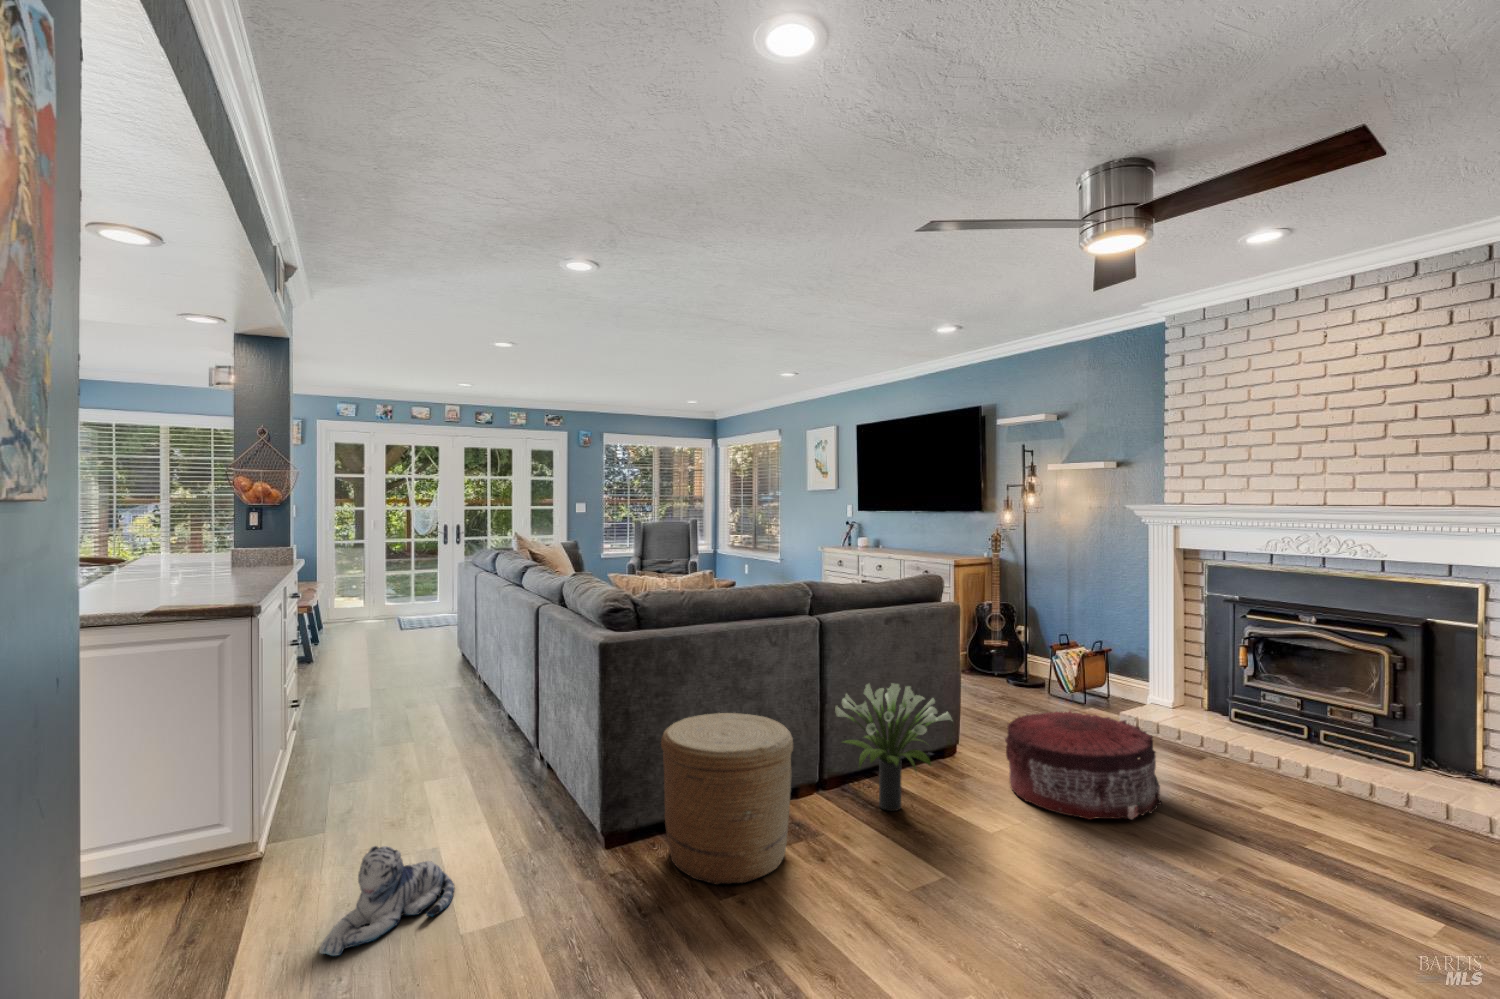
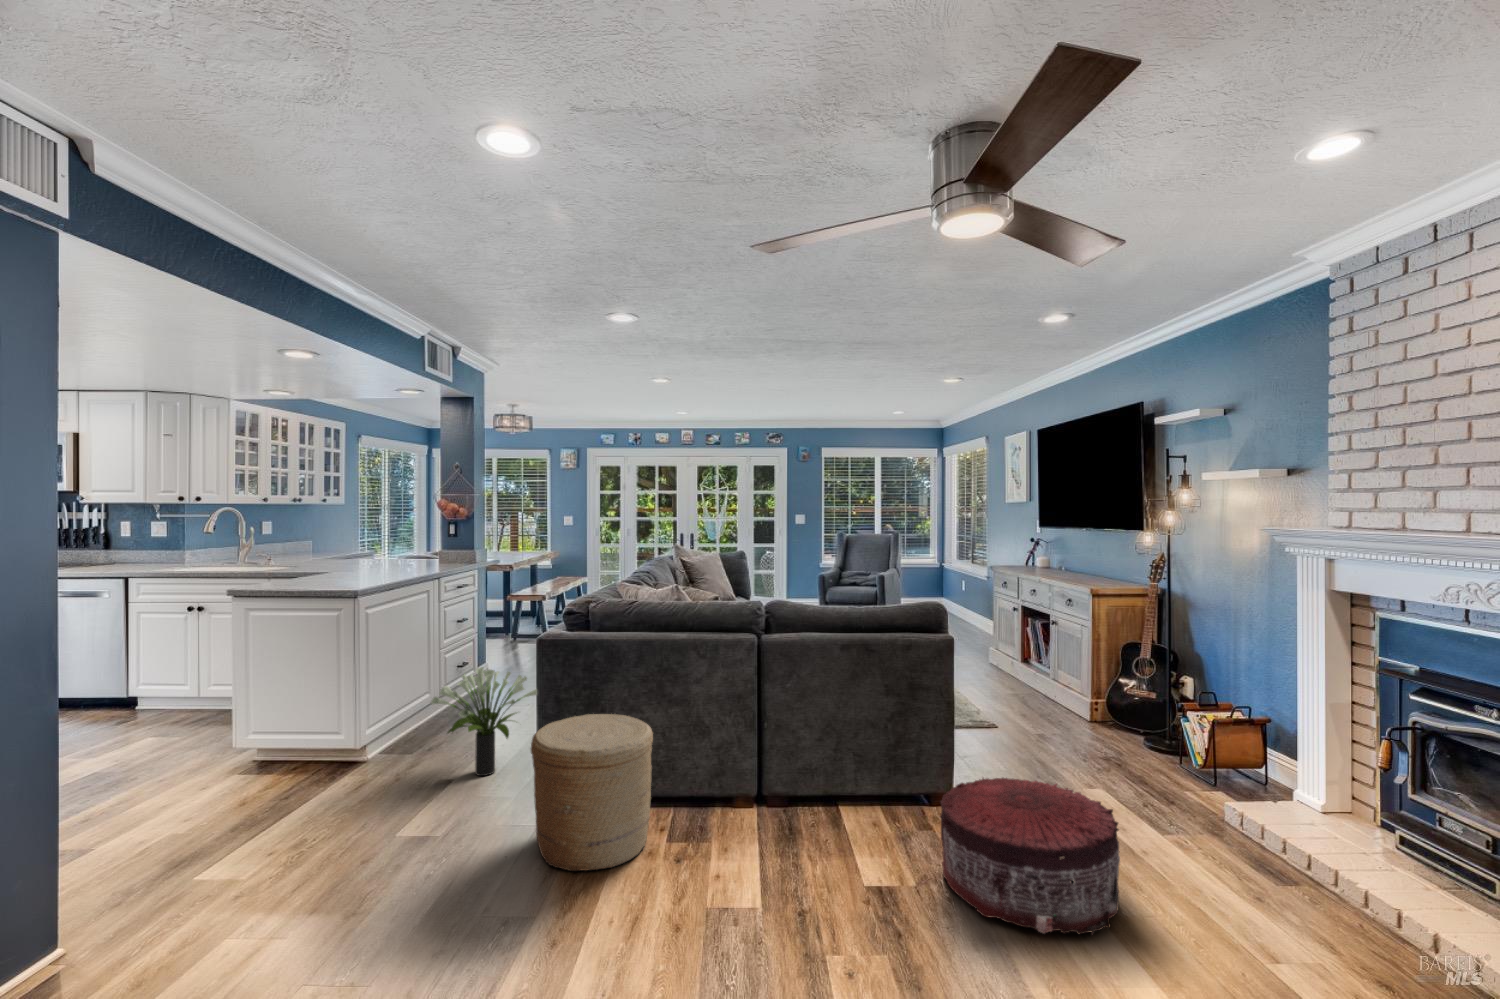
potted plant: present [835,683,952,811] -> present [431,667,537,776]
plush toy: present [319,846,454,956] -> none [278,768,402,839]

